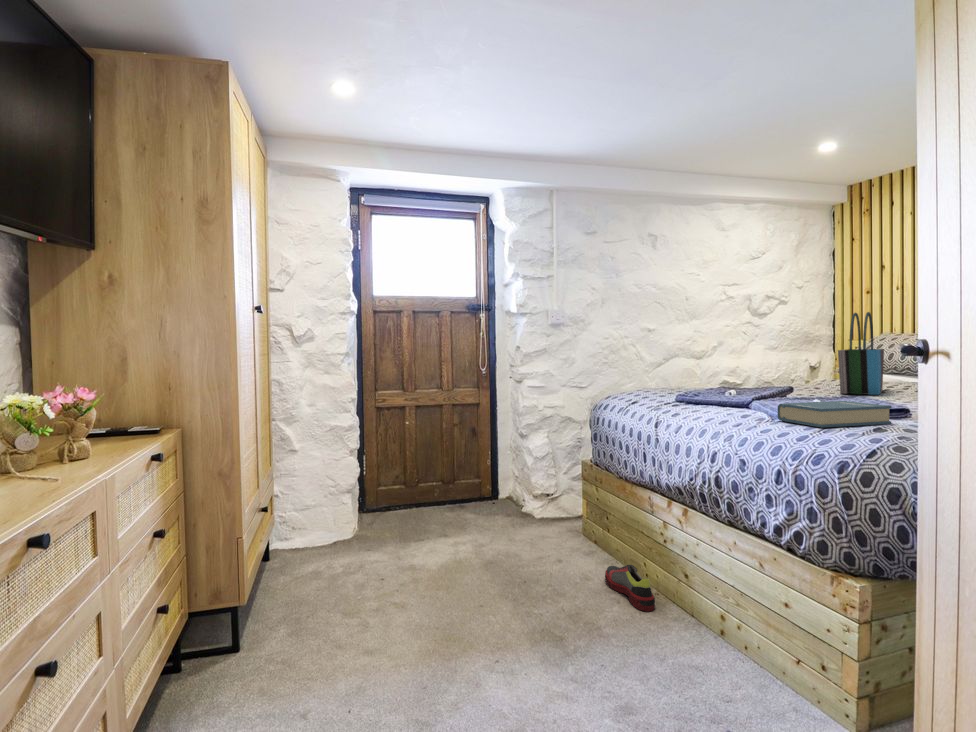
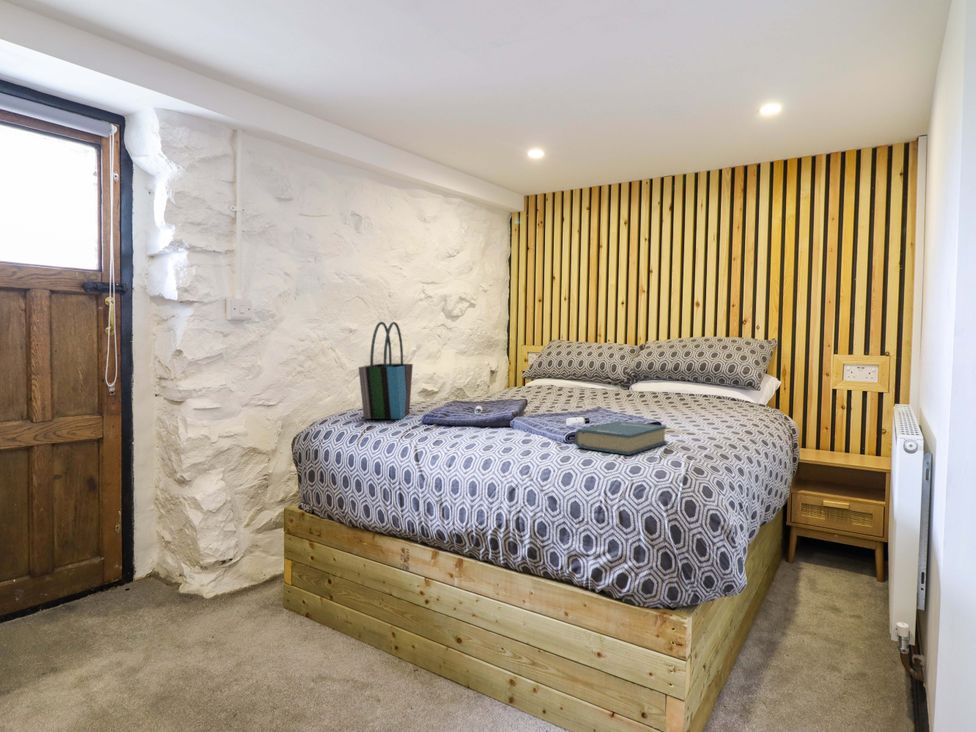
tote bag: present [838,312,884,395] -> present [359,322,413,419]
shoe: present [605,565,655,611] -> none [351,643,429,701]

